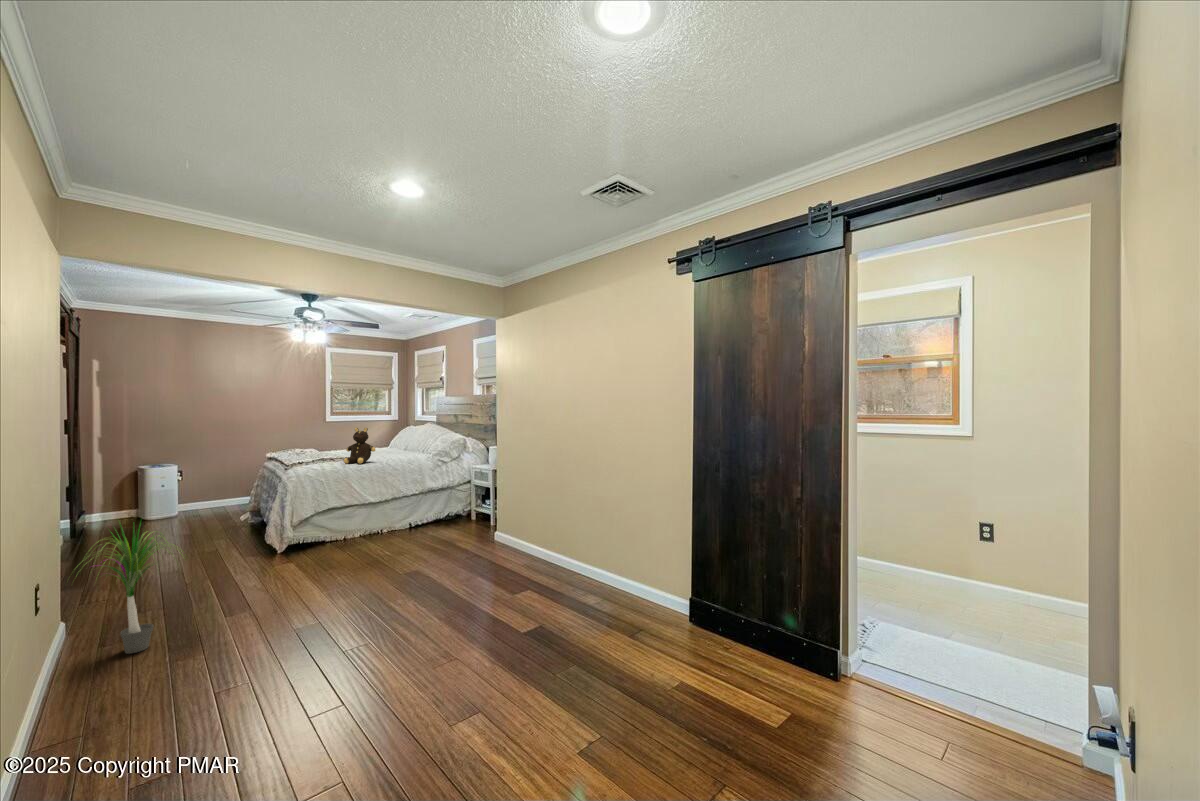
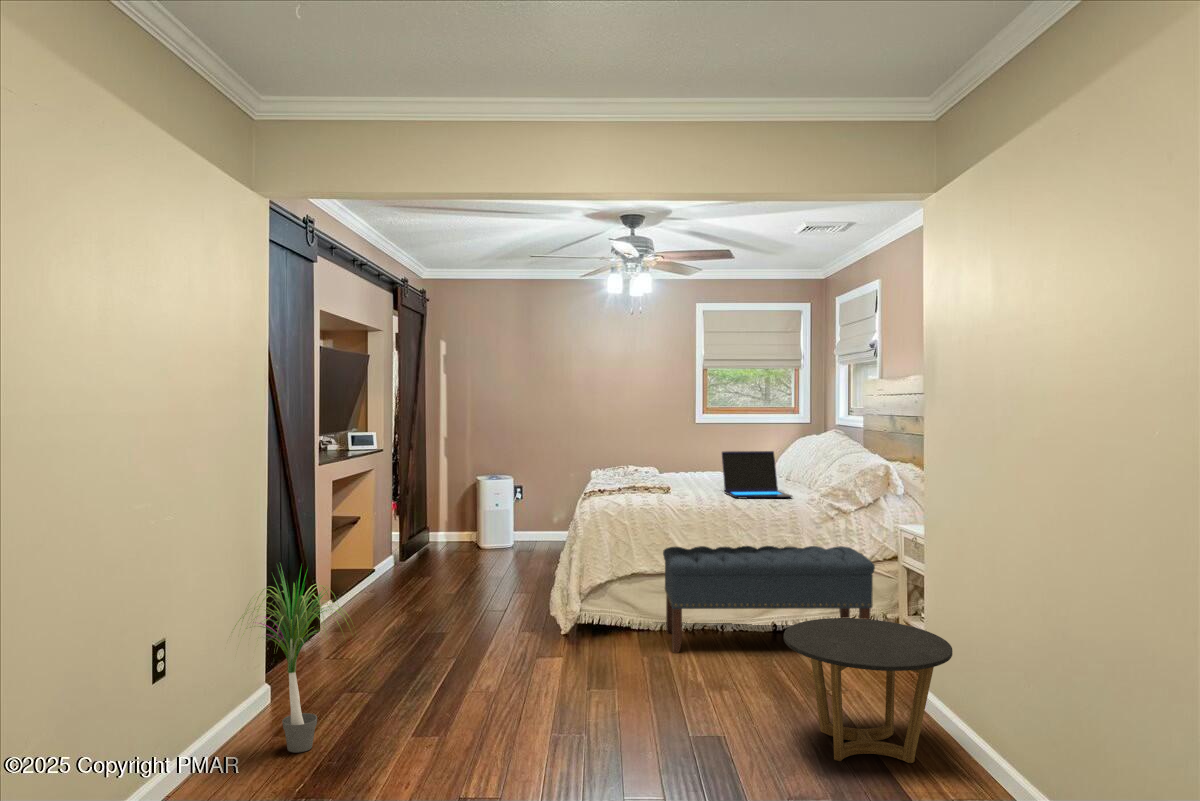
teddy bear: present [344,428,375,464] -> none [659,439,709,503]
laptop: none [372,434,417,460] -> present [722,451,792,498]
bench: none [349,479,468,547] -> present [663,546,875,653]
side table: none [452,504,526,567] -> present [784,618,953,763]

